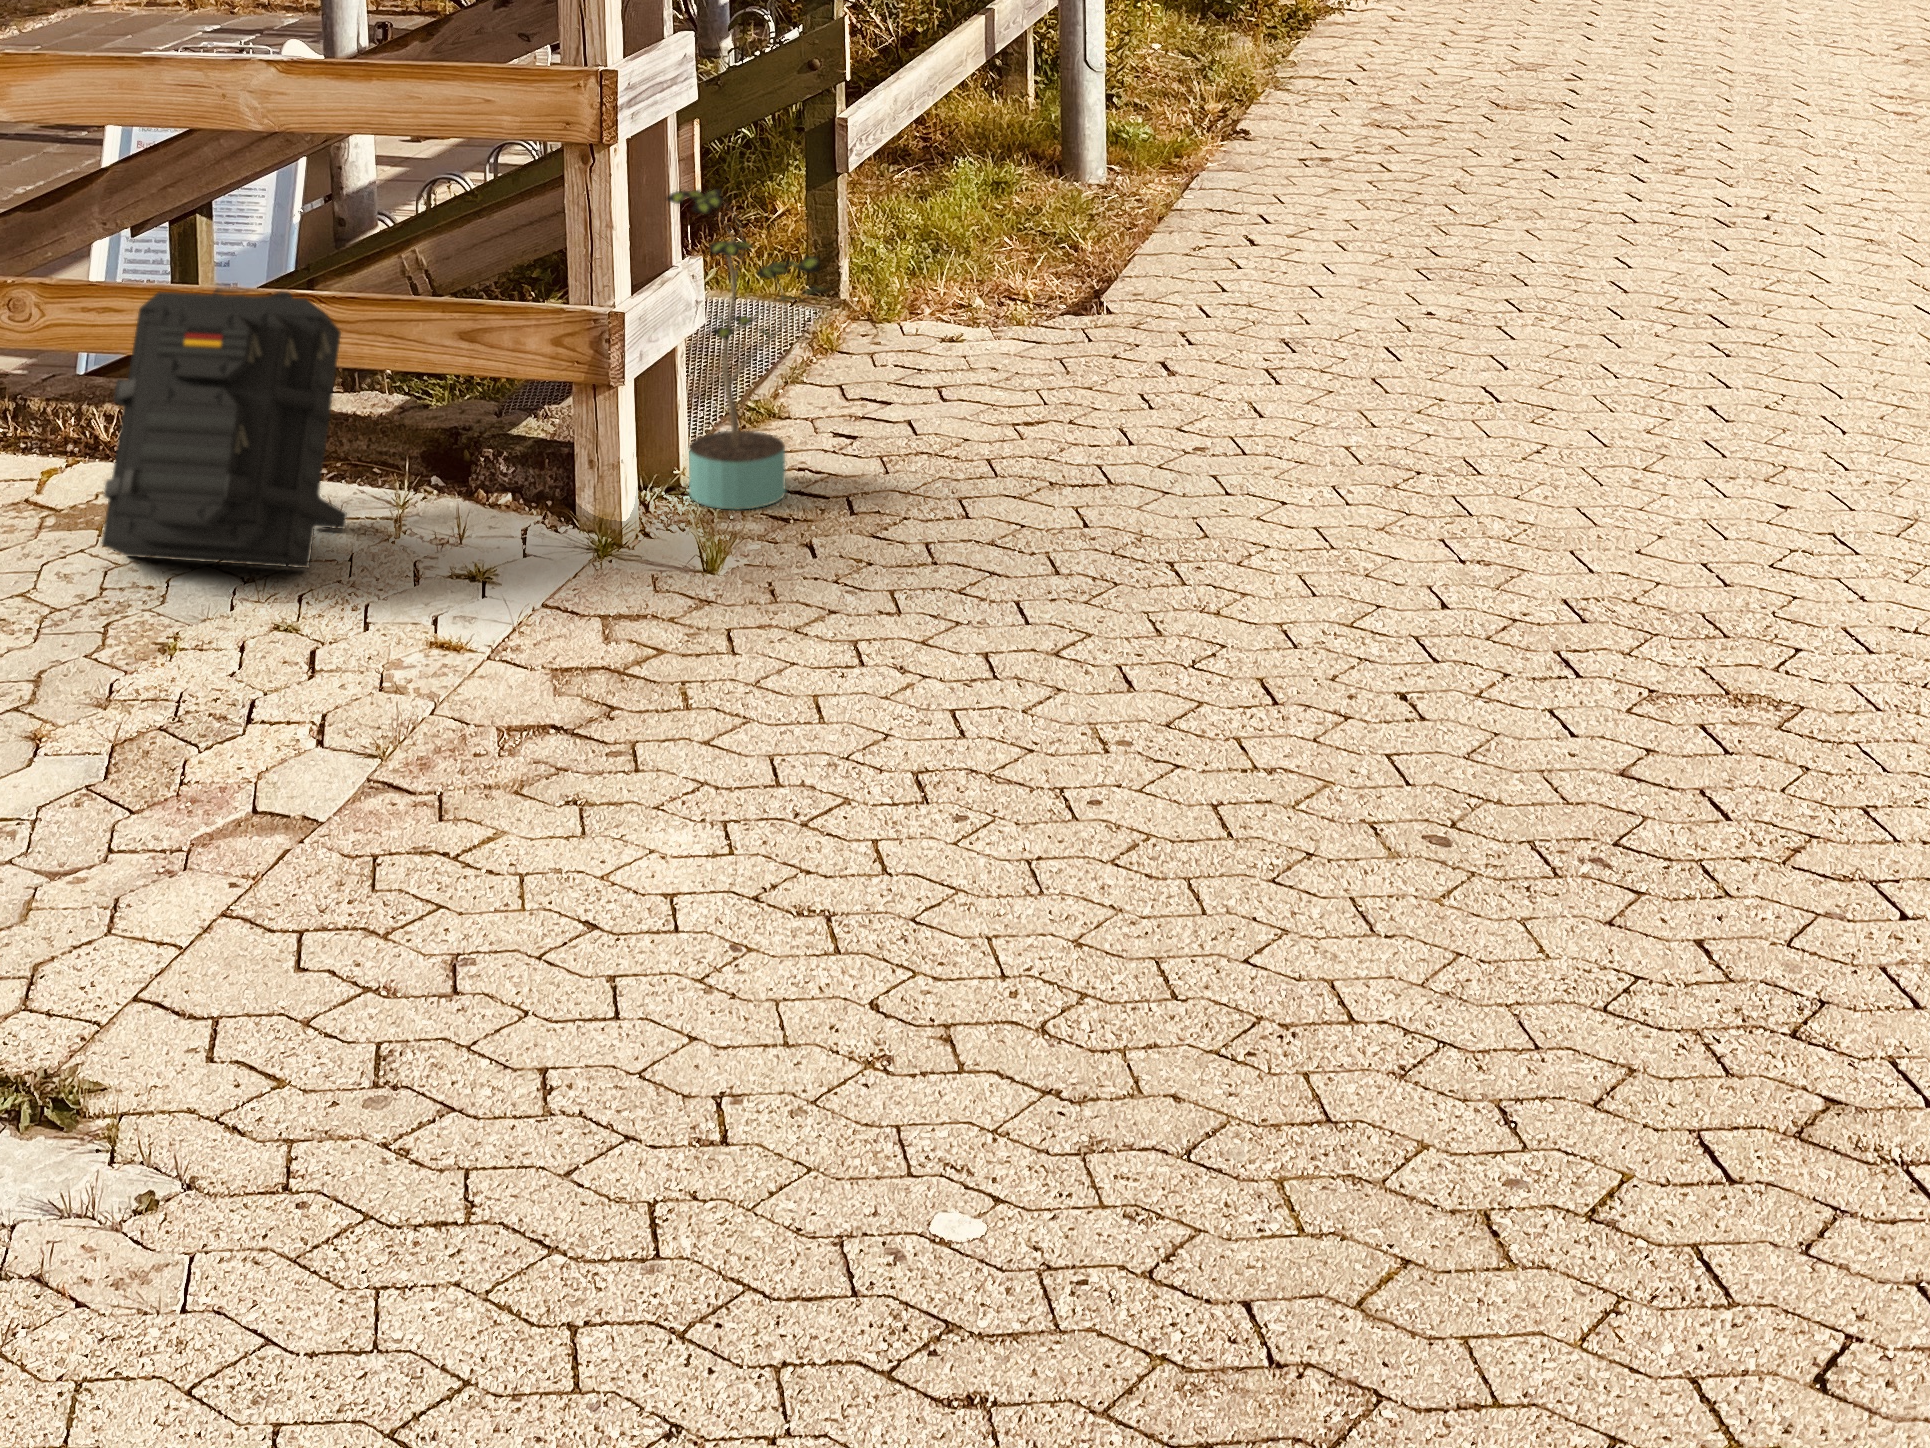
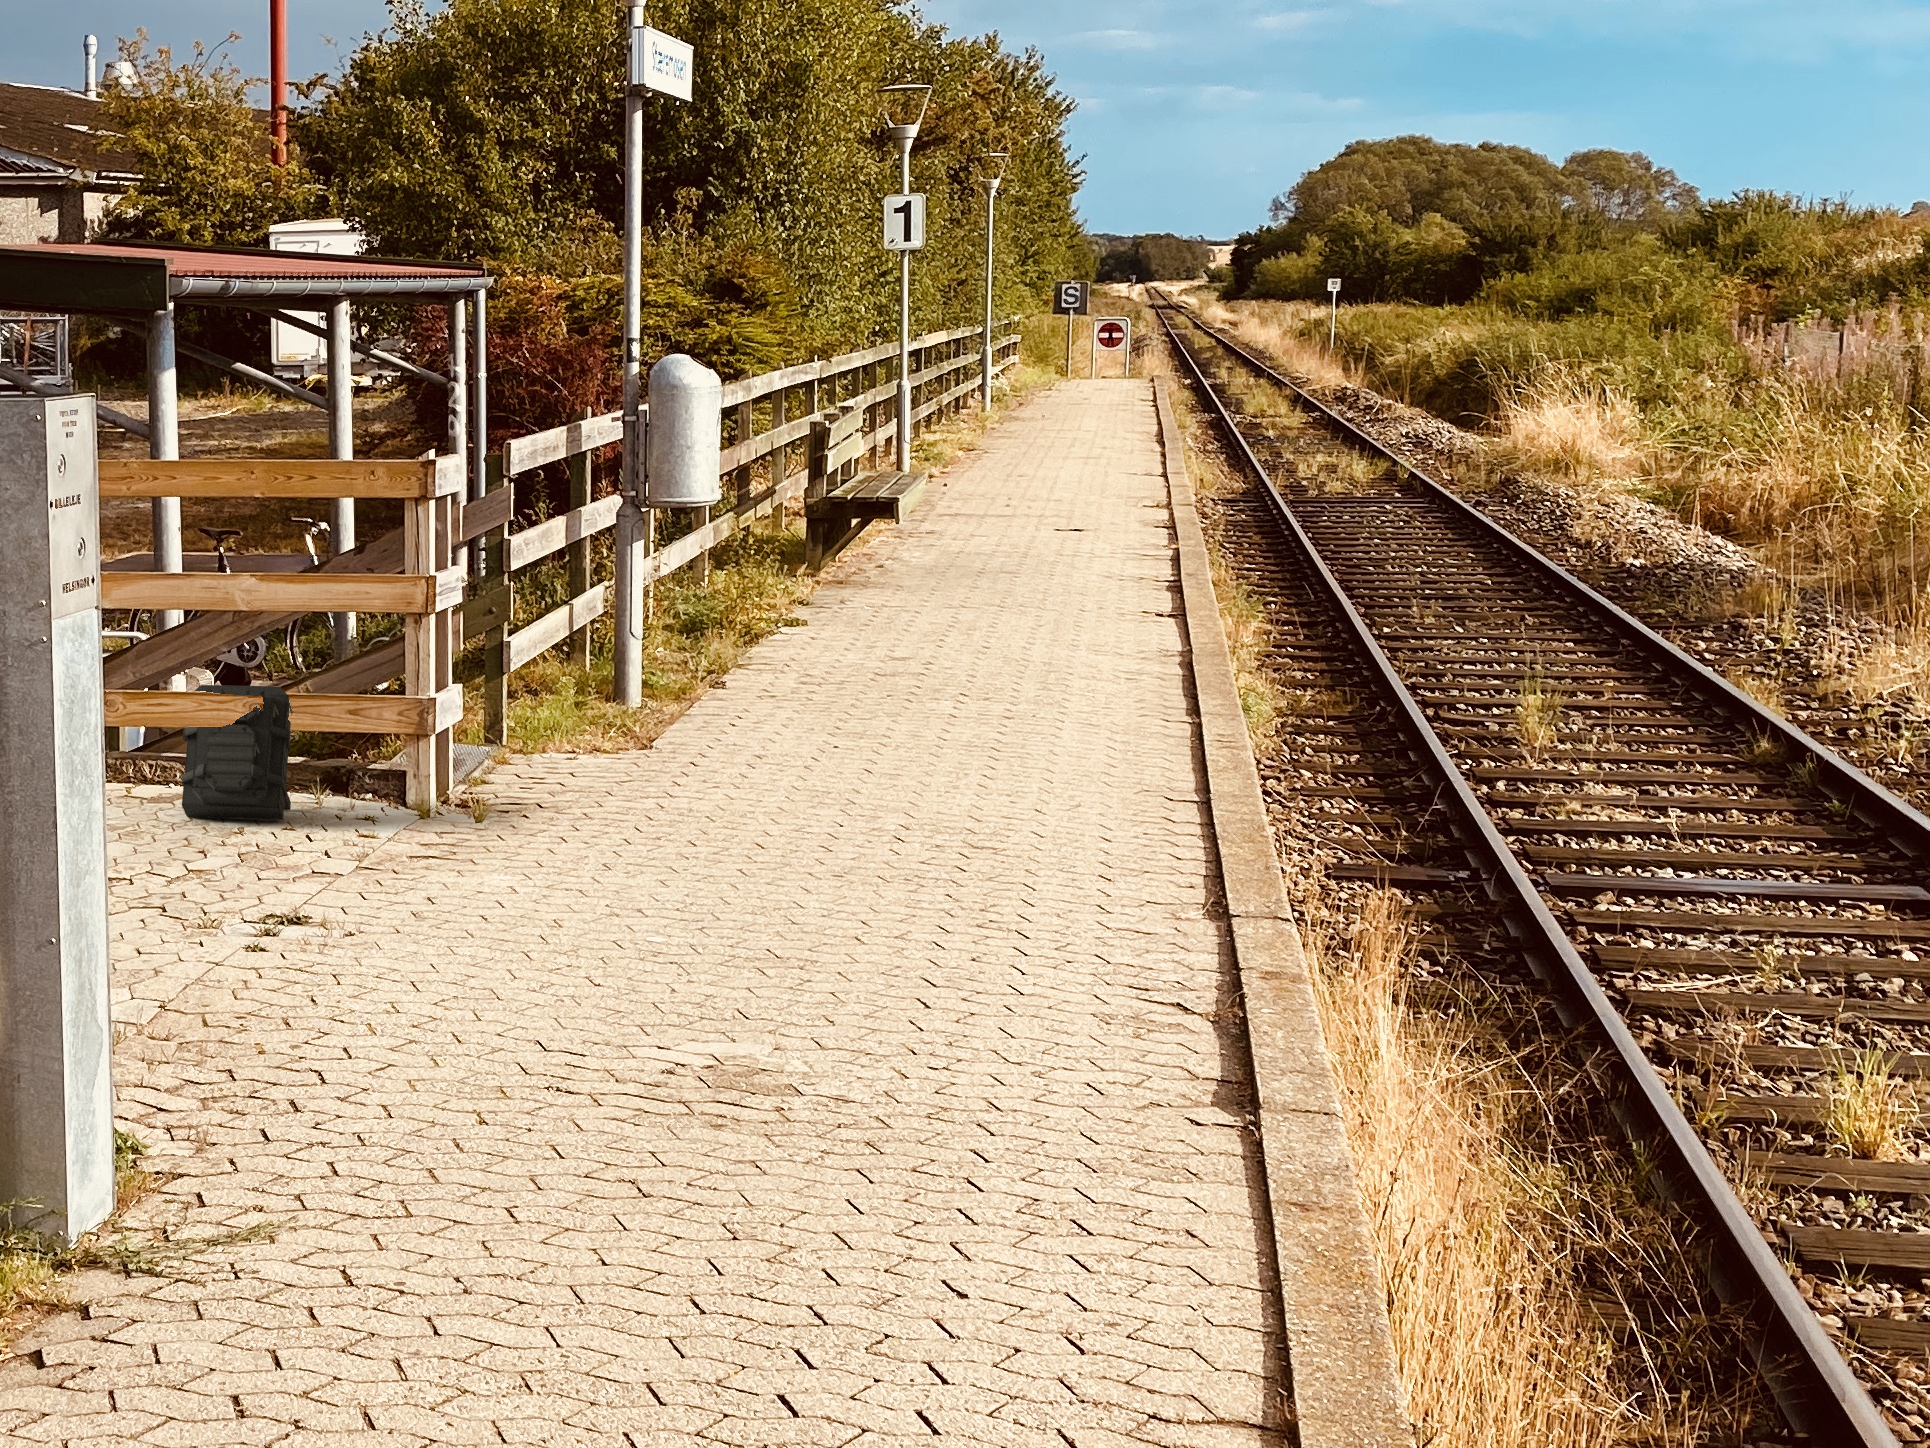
potted plant: present [667,189,826,509] -> none [451,642,533,806]

